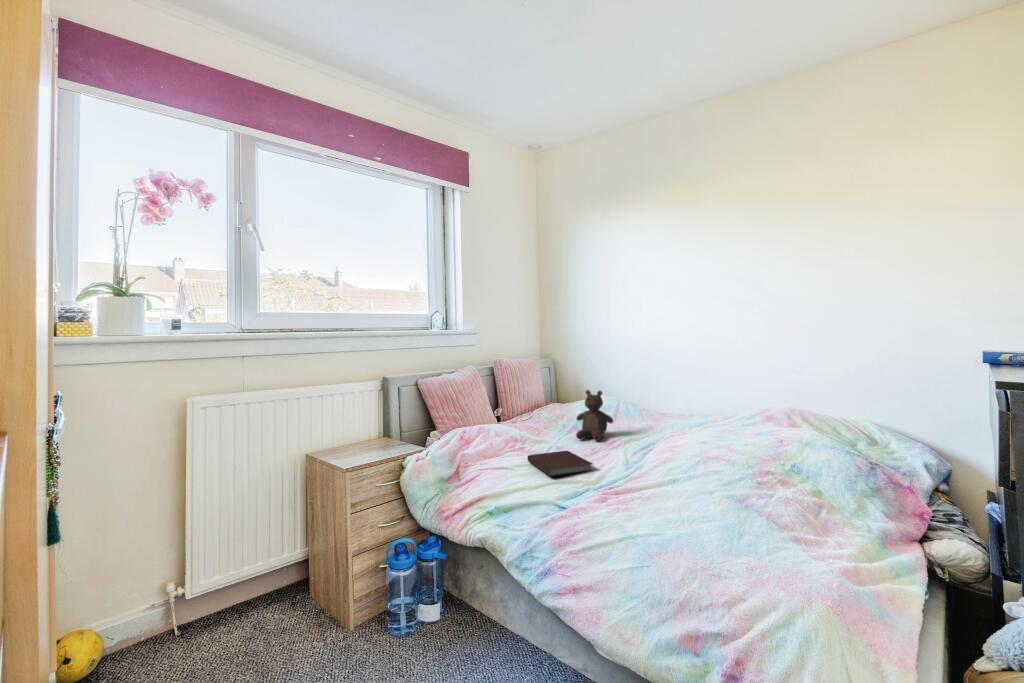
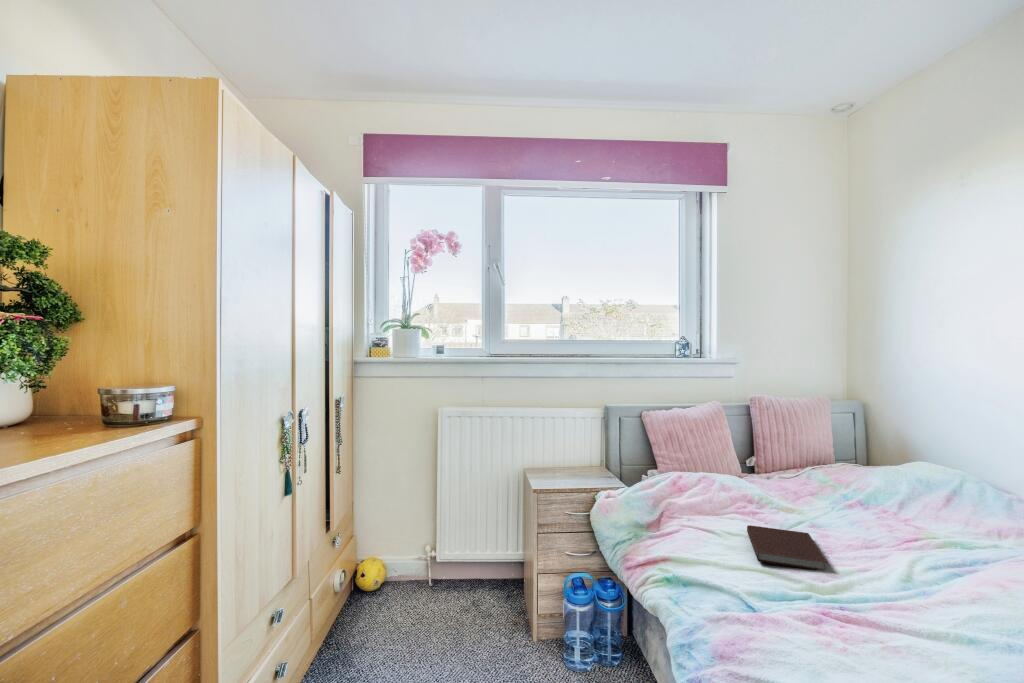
stuffed bear: present [576,390,613,441] -> none [838,457,904,531]

